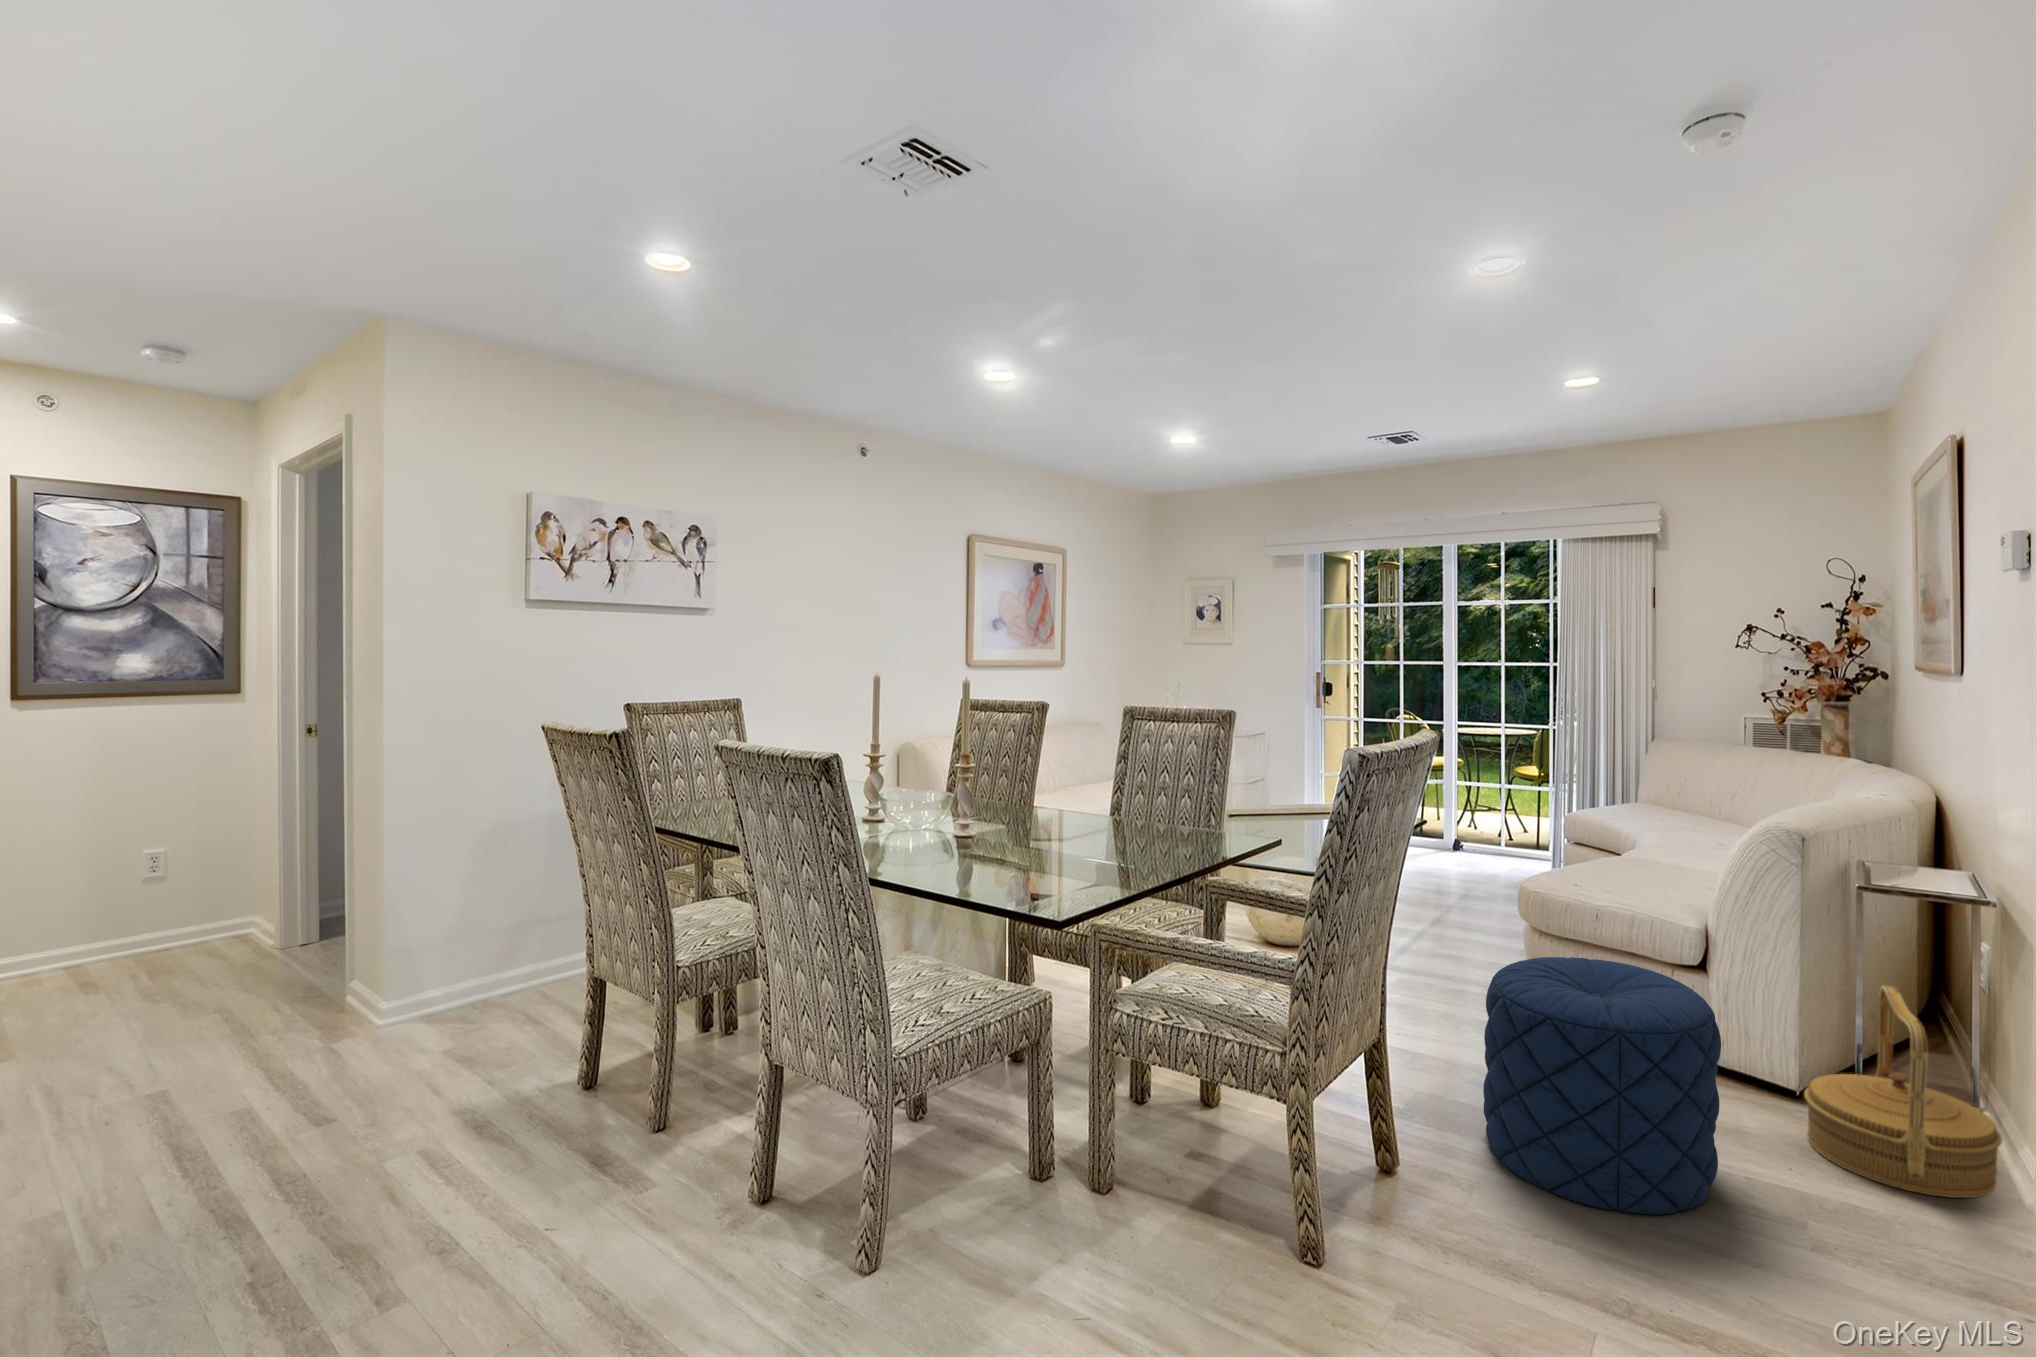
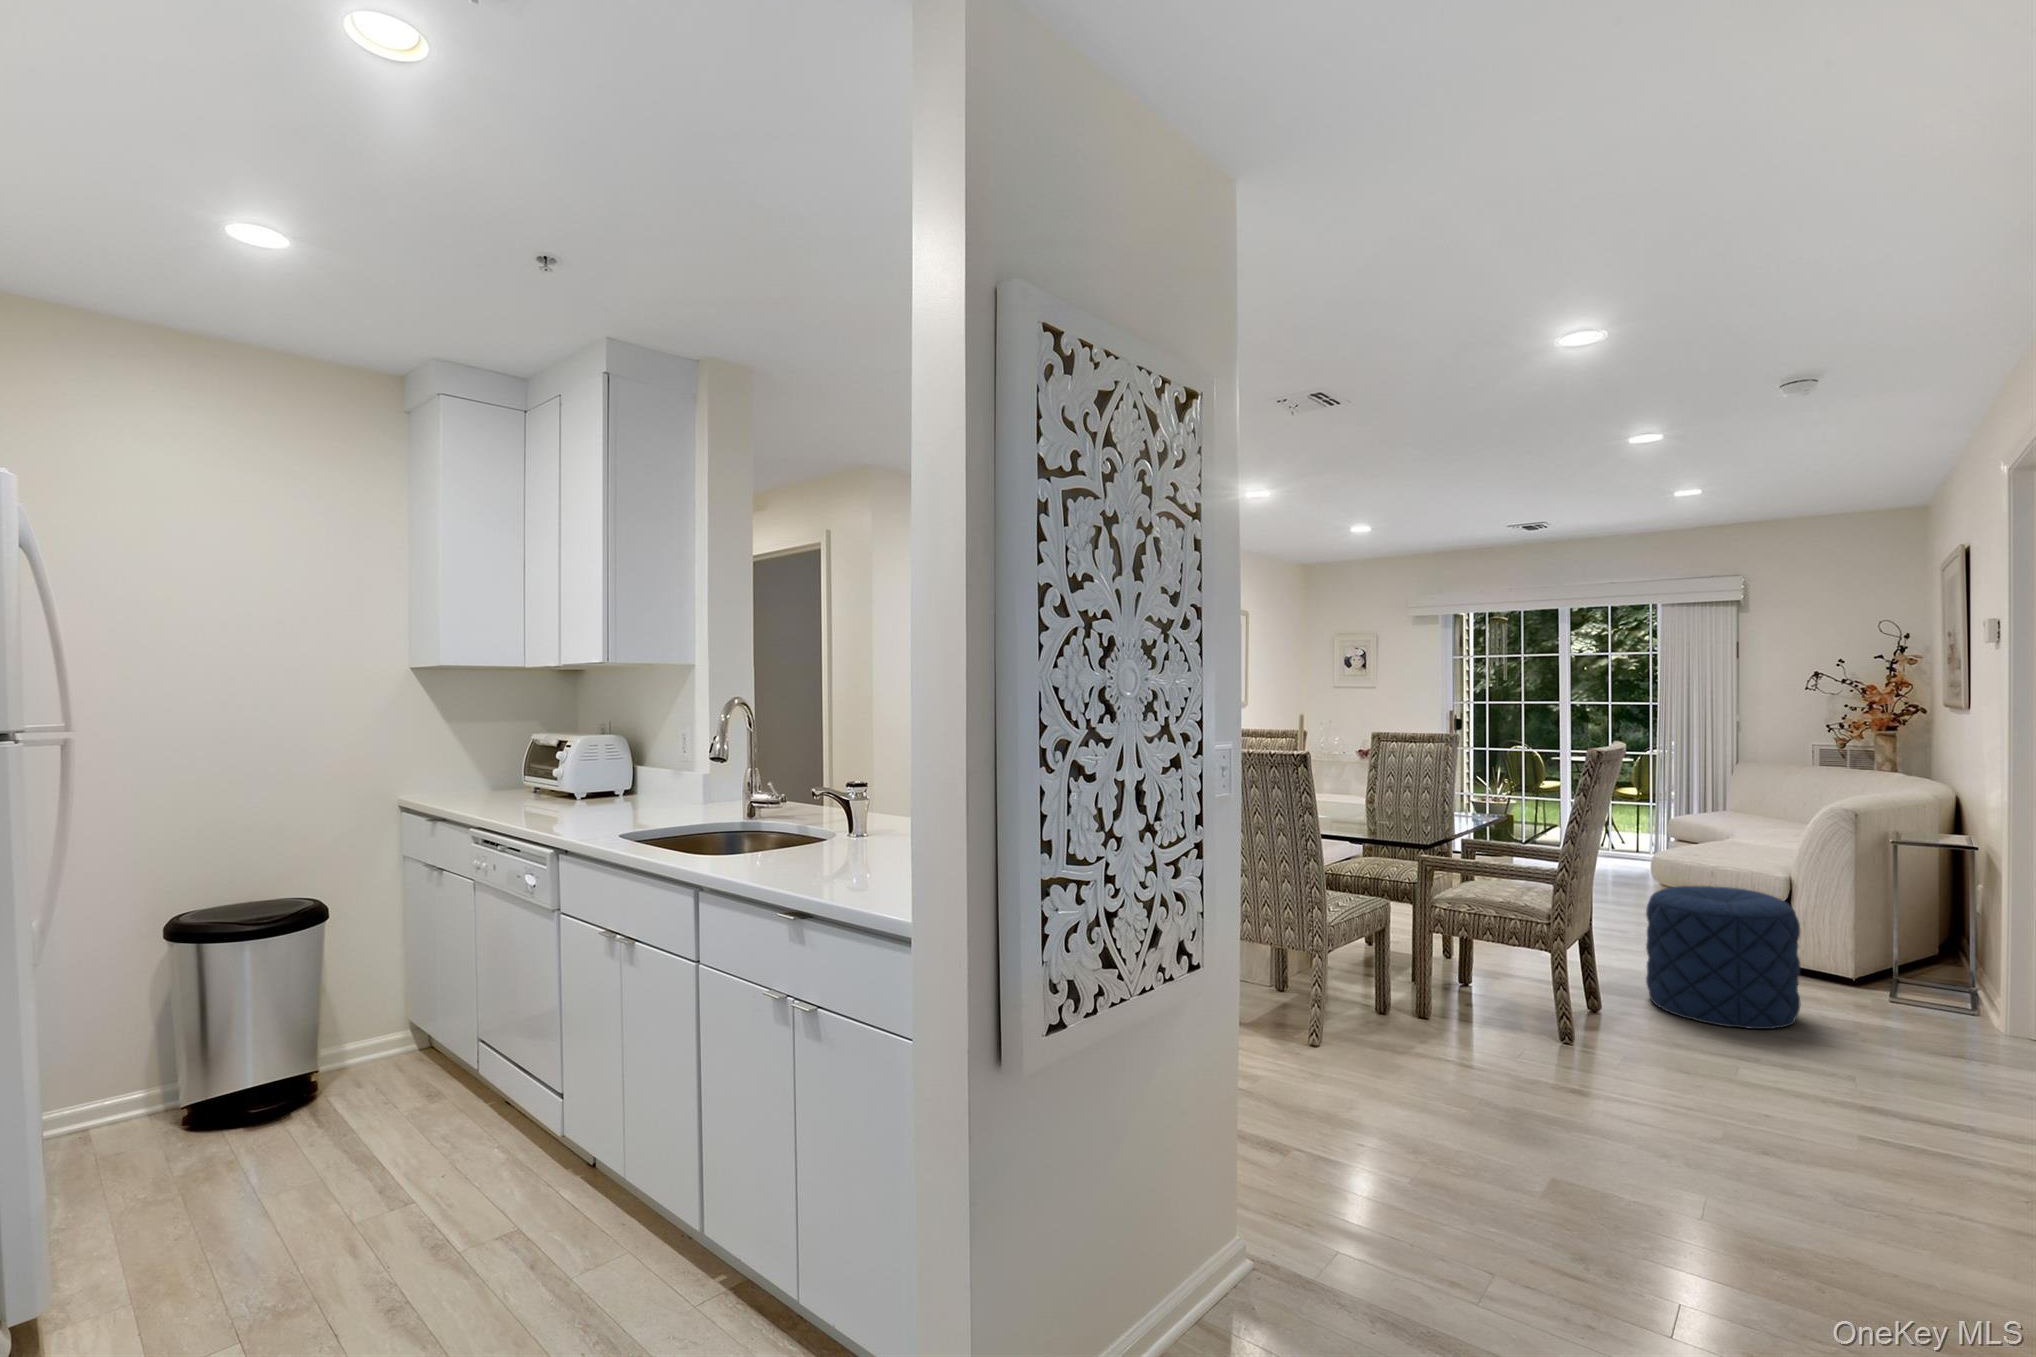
woven basket: present [1804,985,2002,1198] -> none [1857,905,1982,1027]

